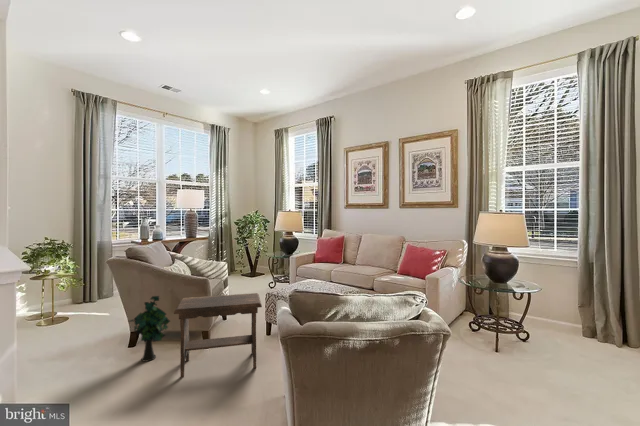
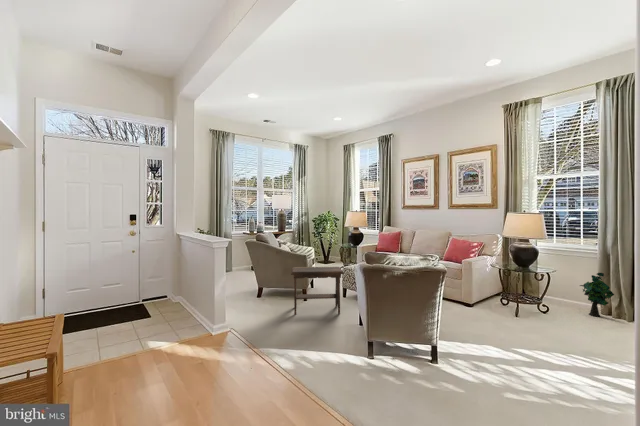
decorative plant: present [131,296,170,361] -> present [580,273,614,317]

